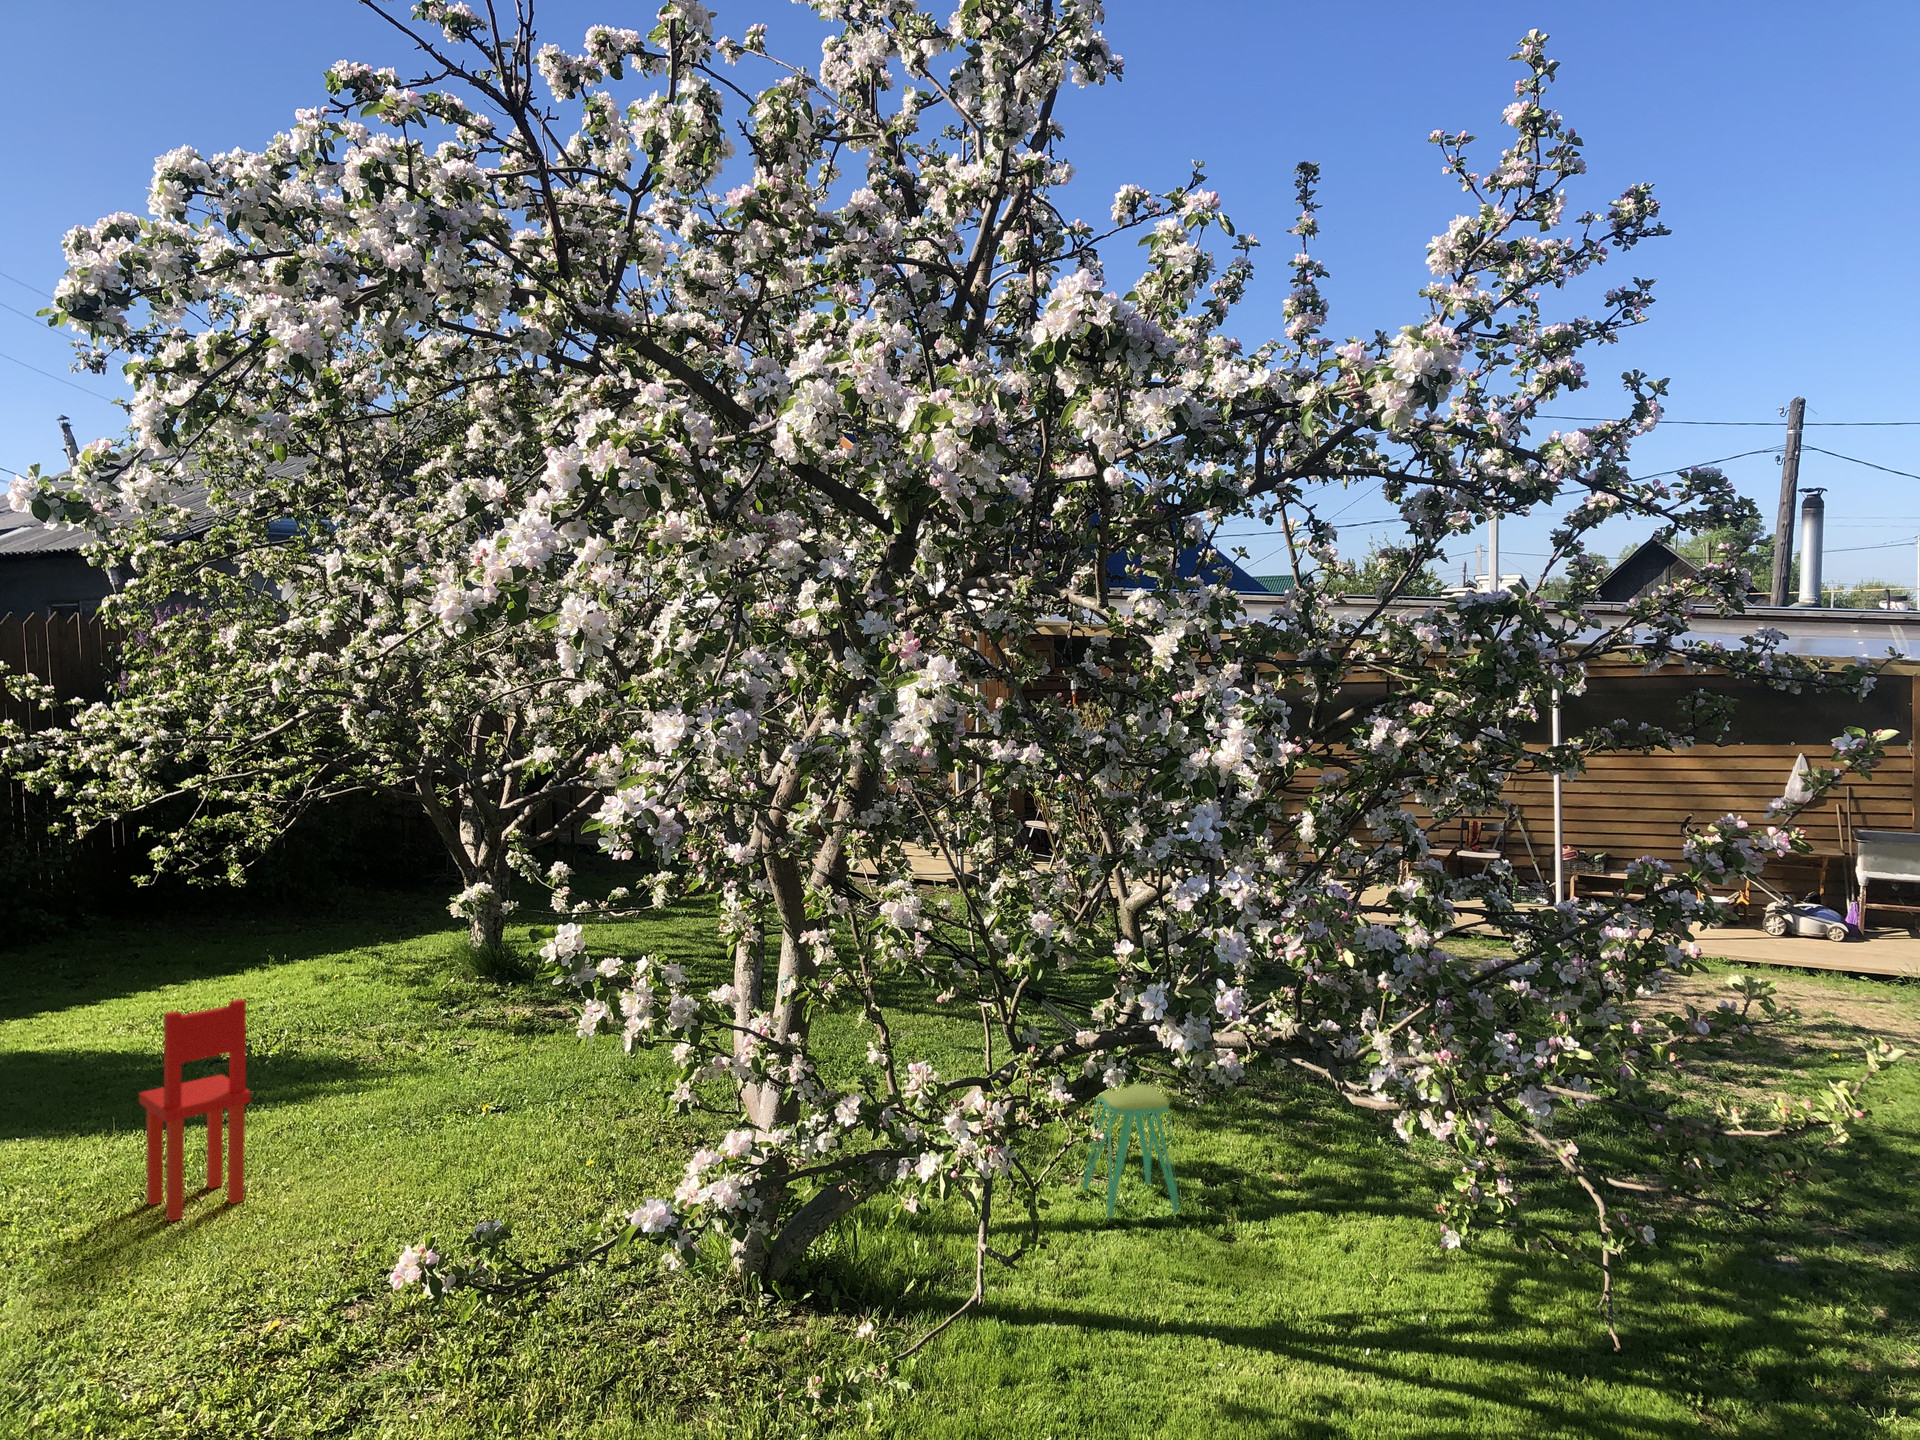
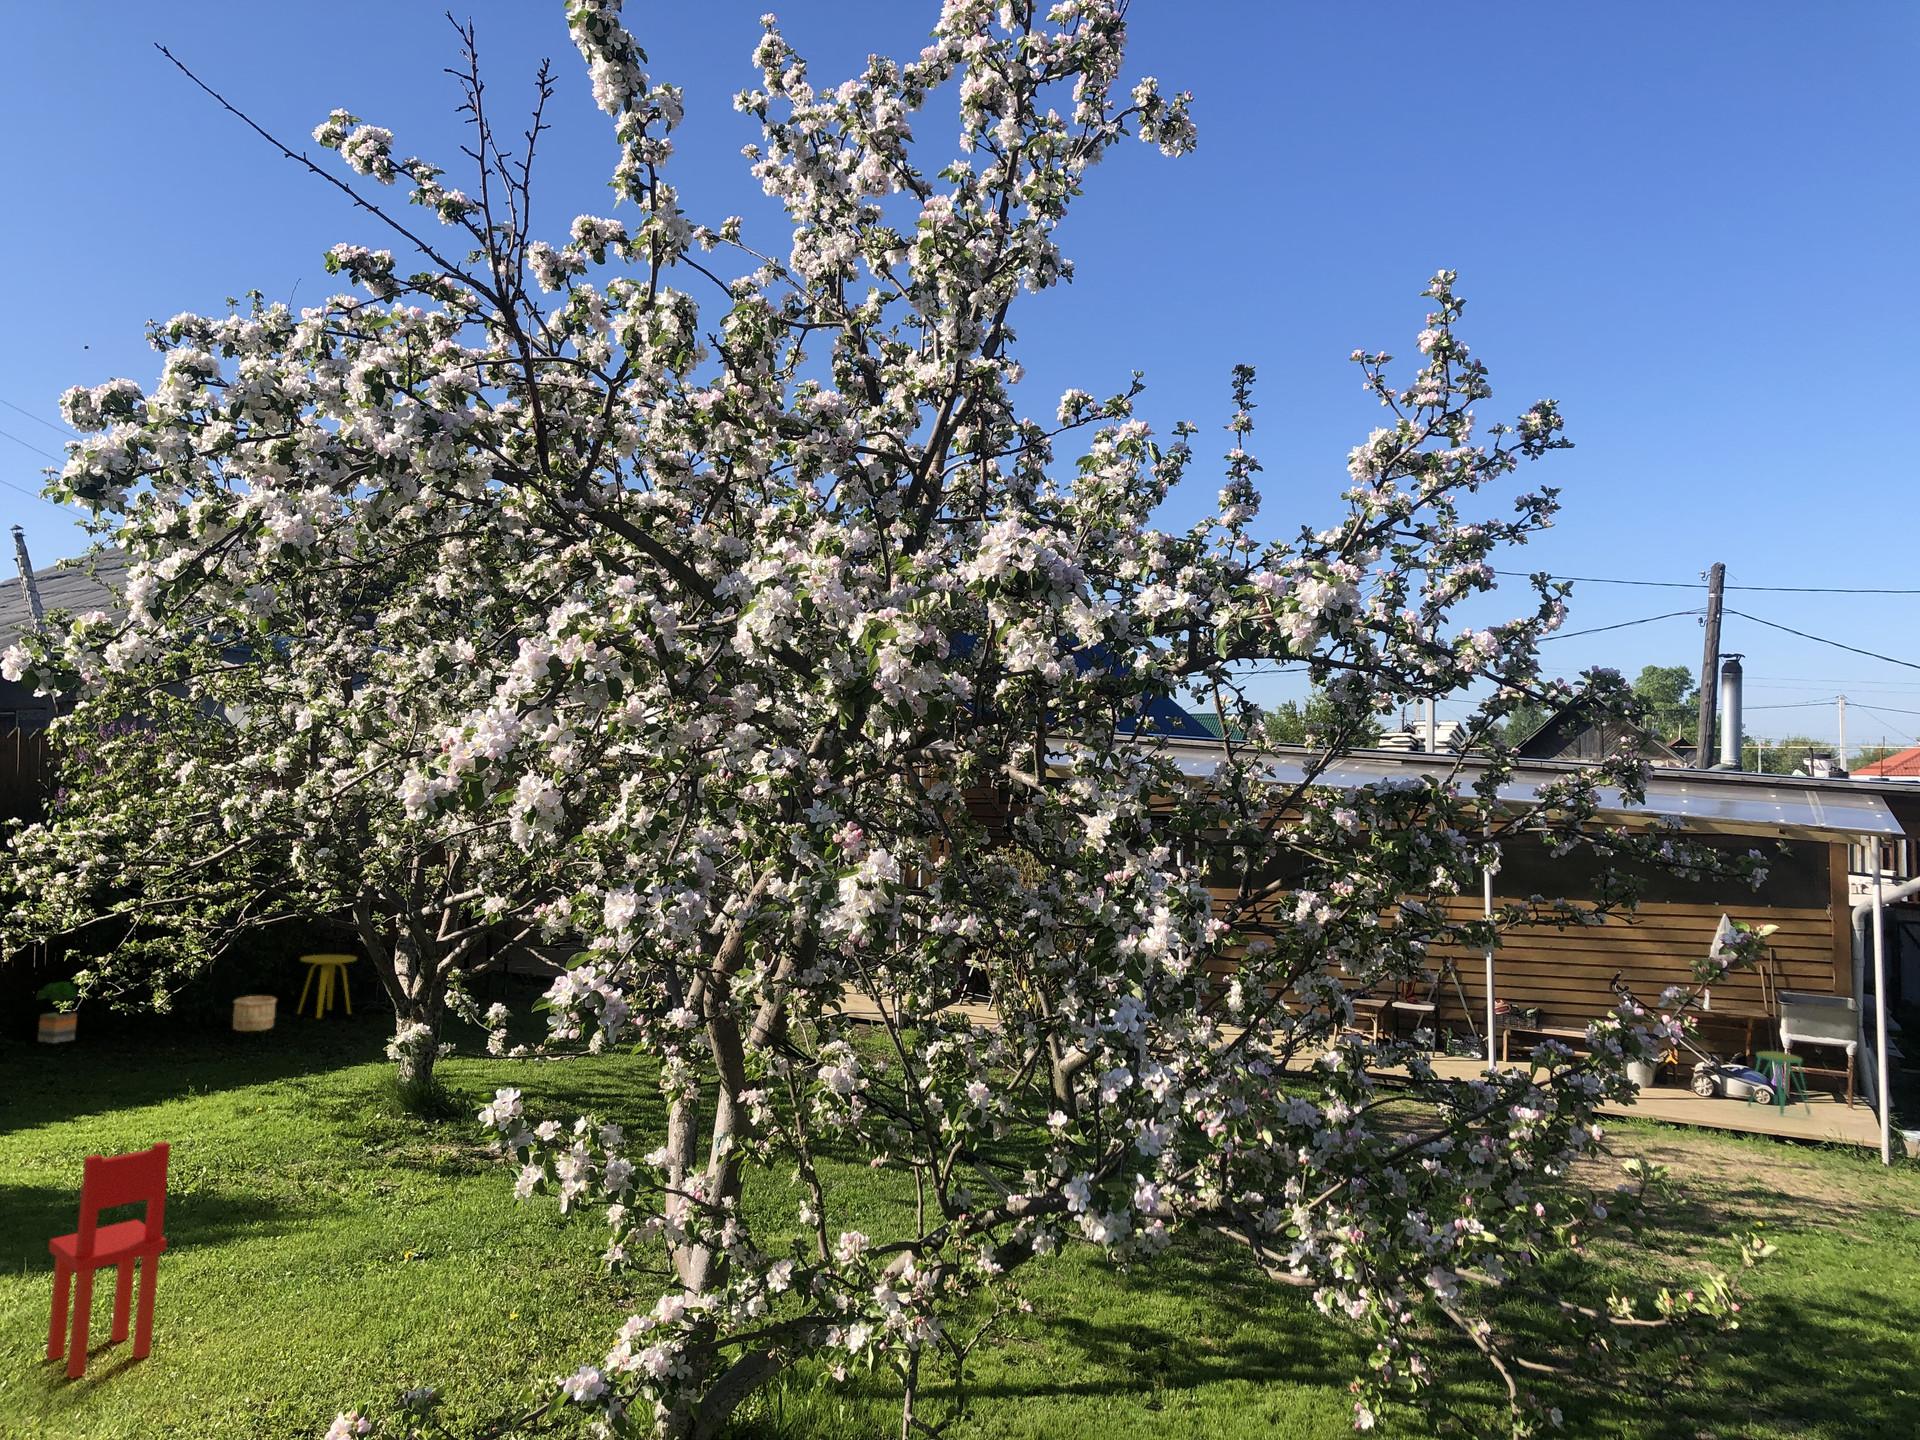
side table: none [372,837,426,898] -> present [298,955,357,1018]
potted tree: none [122,865,175,924] -> present [38,982,78,1043]
wooden bucket: none [310,877,352,910] -> present [233,996,276,1031]
stool: present [1083,1084,1179,1219] -> present [1748,1051,1810,1115]

